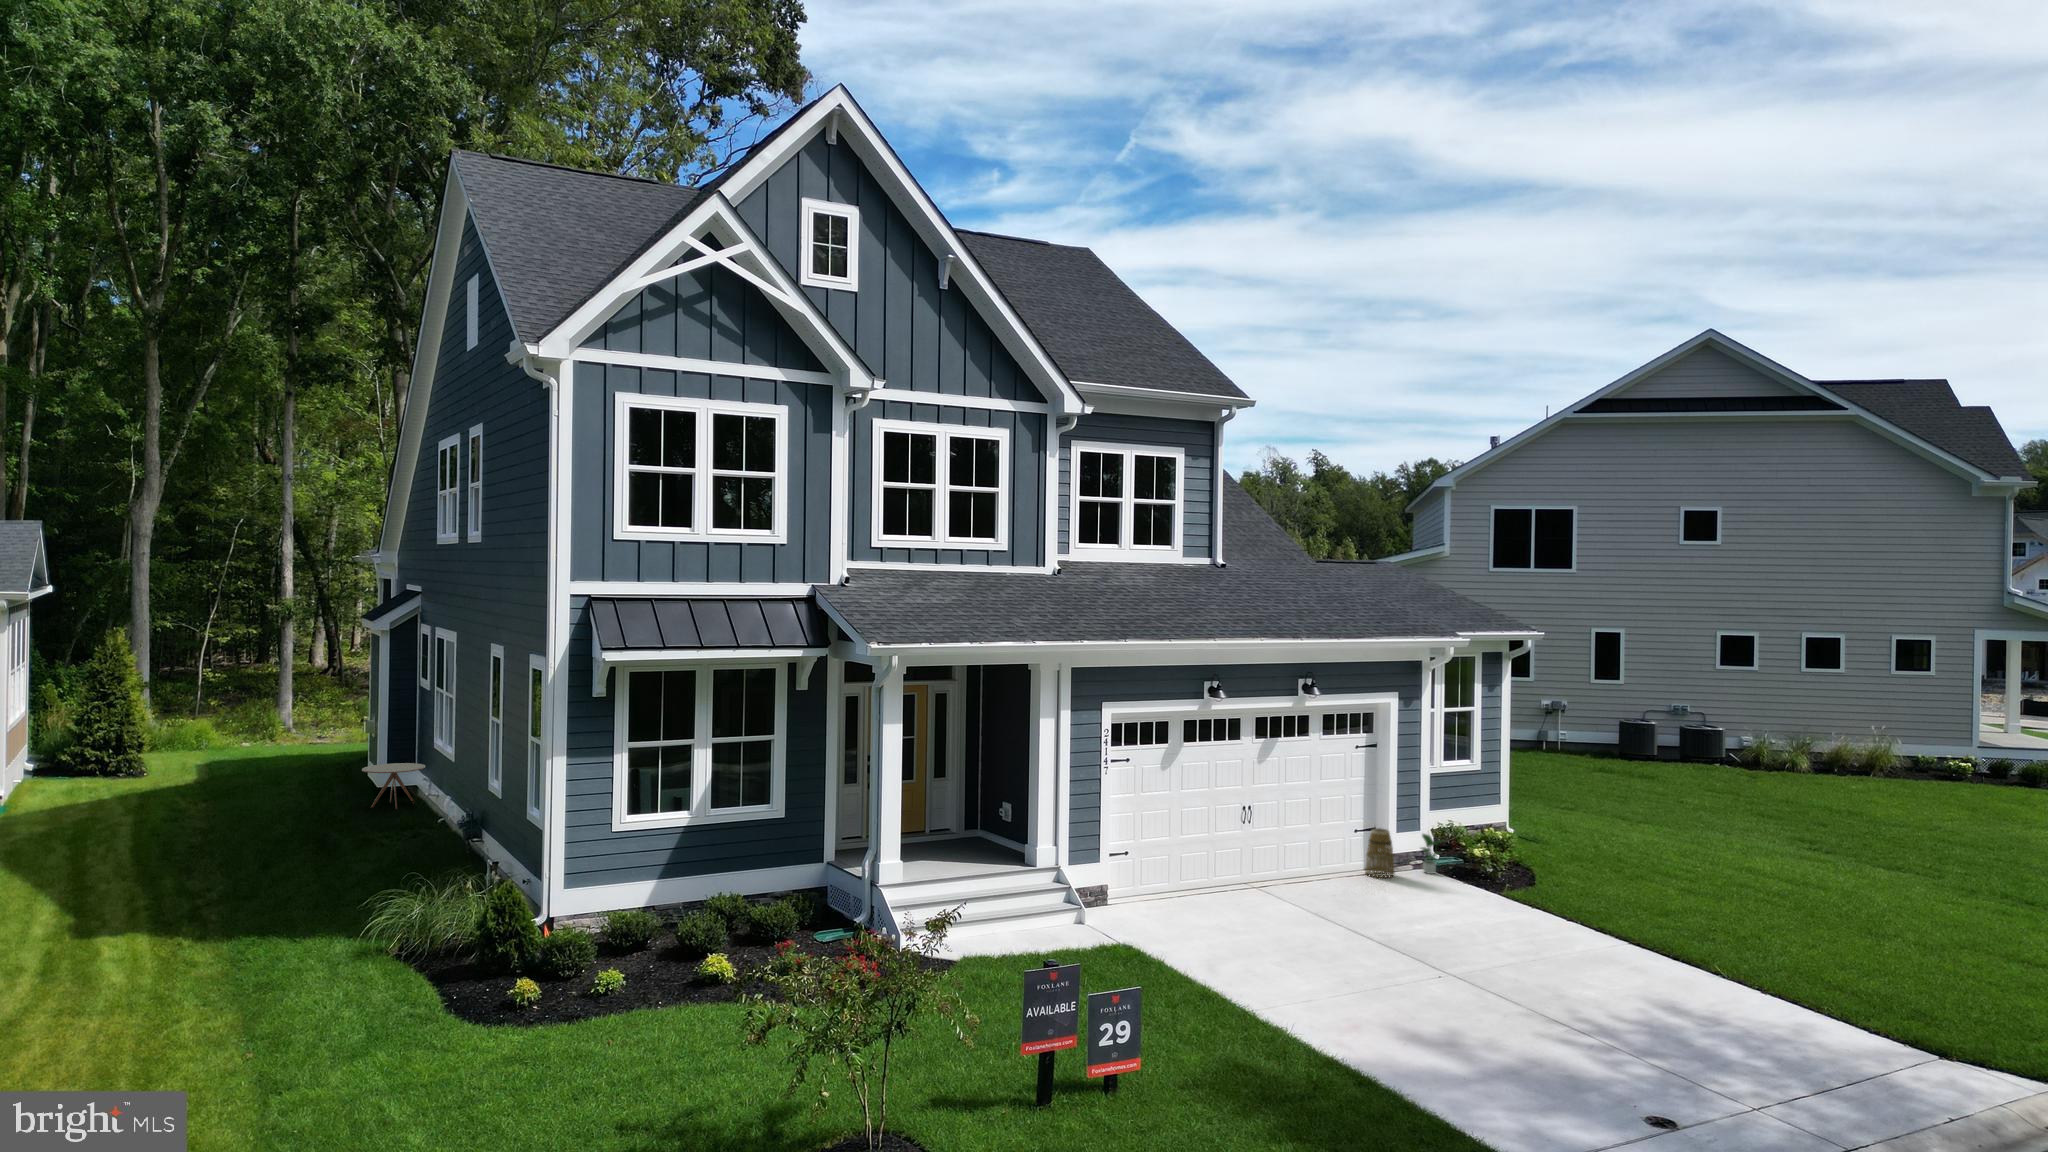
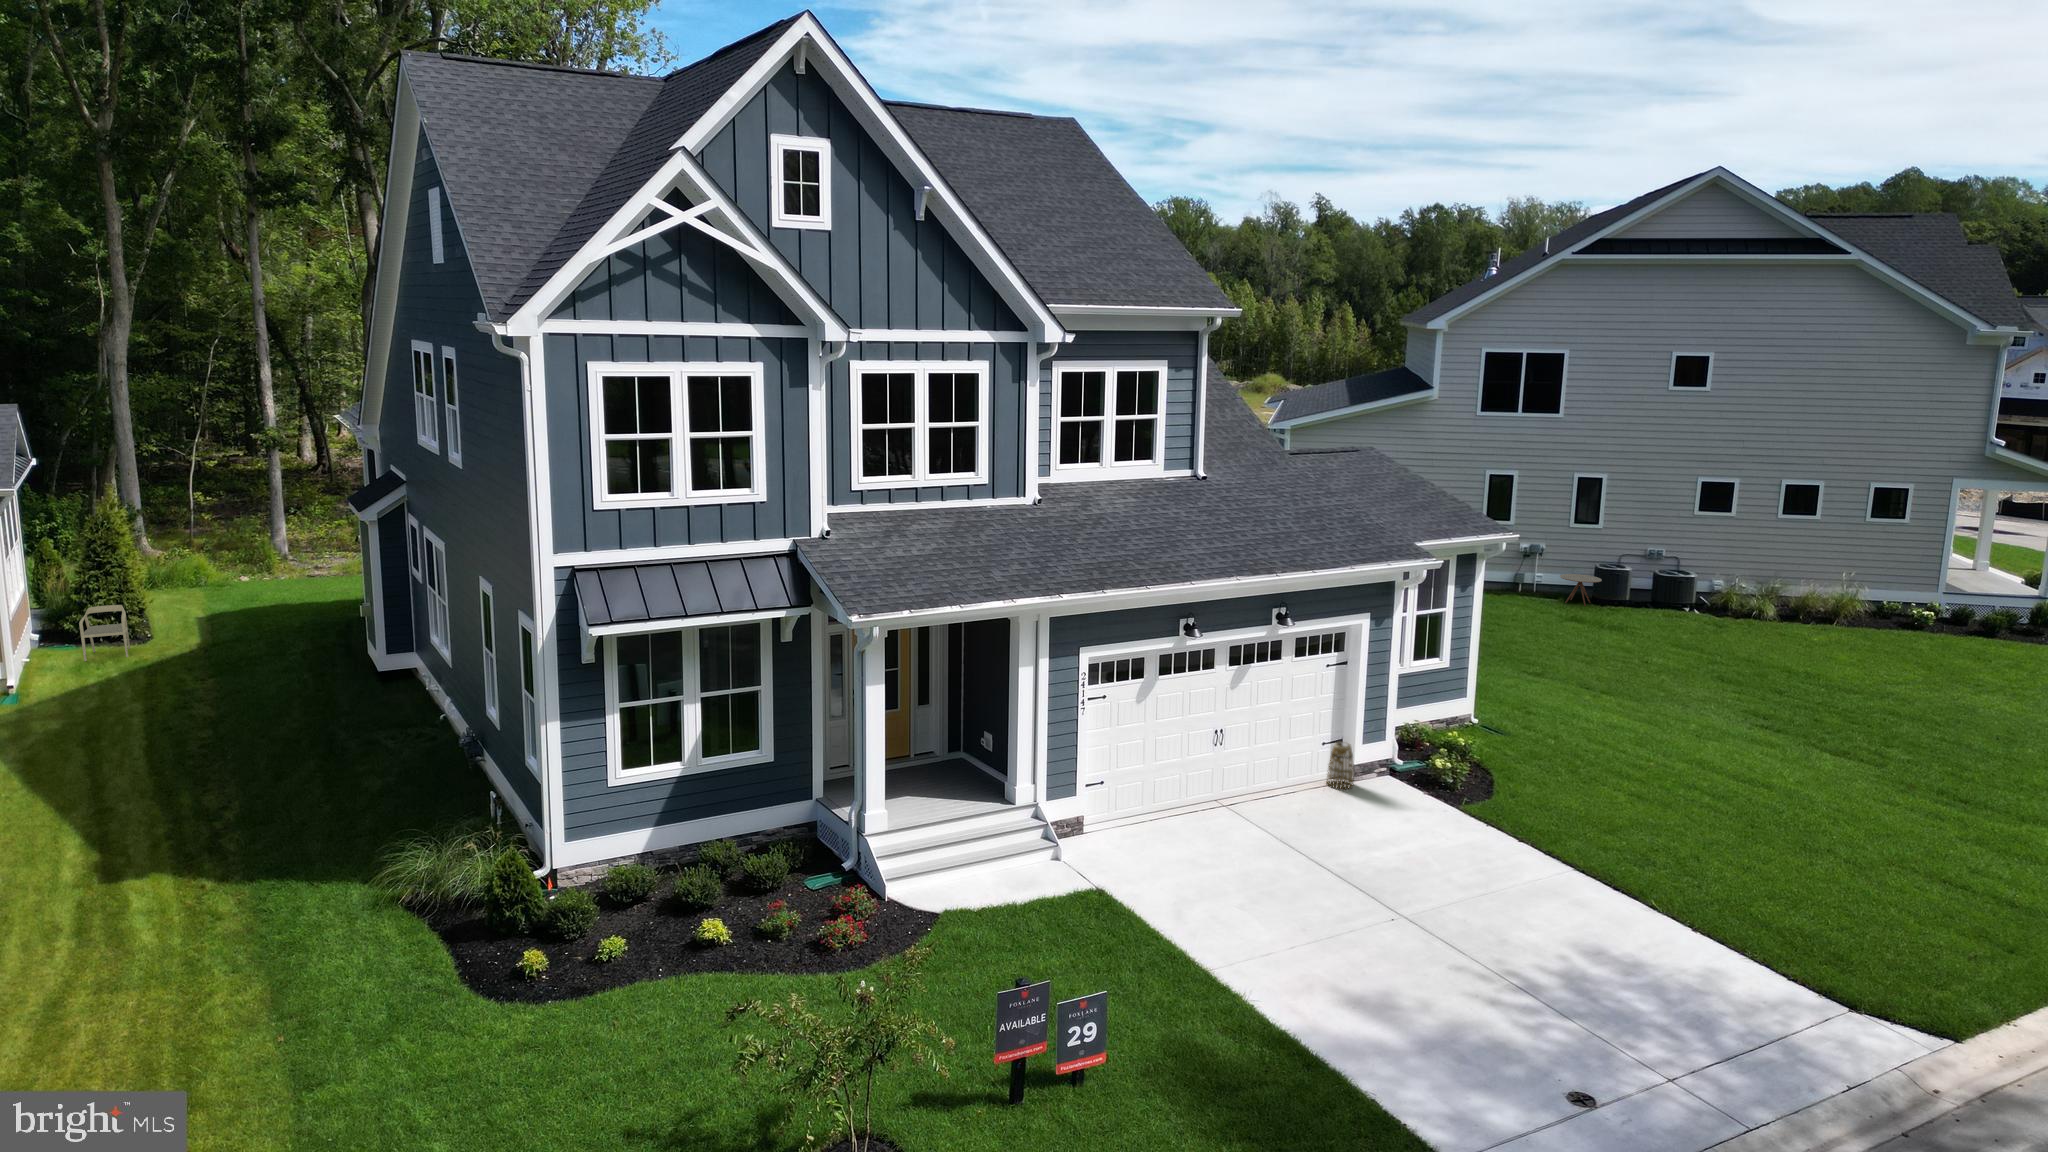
armchair: none [73,733,122,787] -> present [79,605,130,661]
round table: present [362,763,425,809] -> present [1560,574,1602,606]
potted plant: present [1421,834,1443,874] -> none [1378,744,1405,782]

